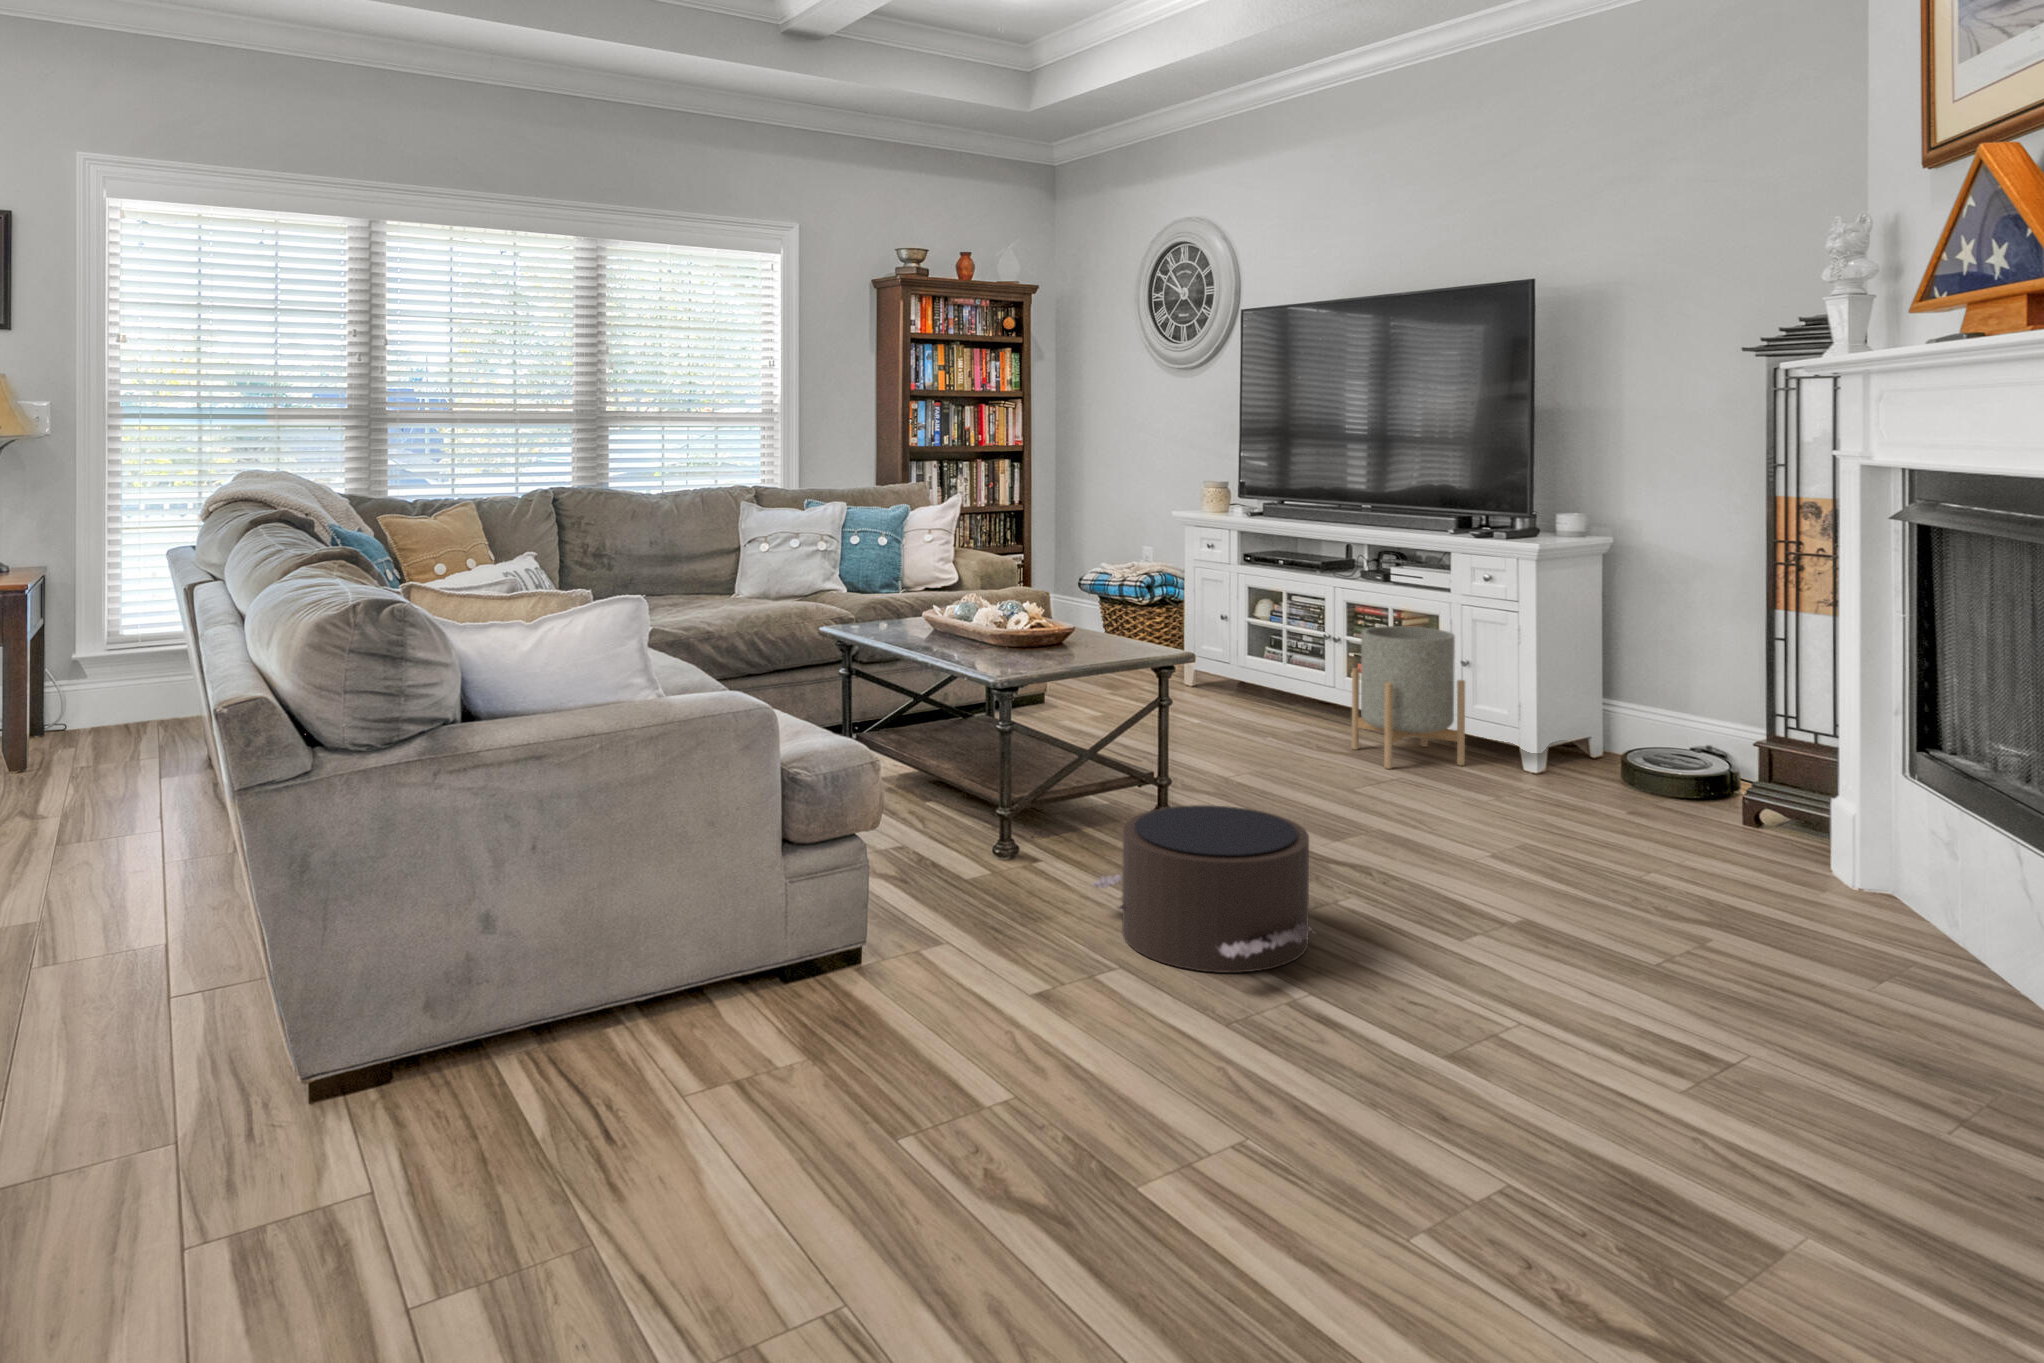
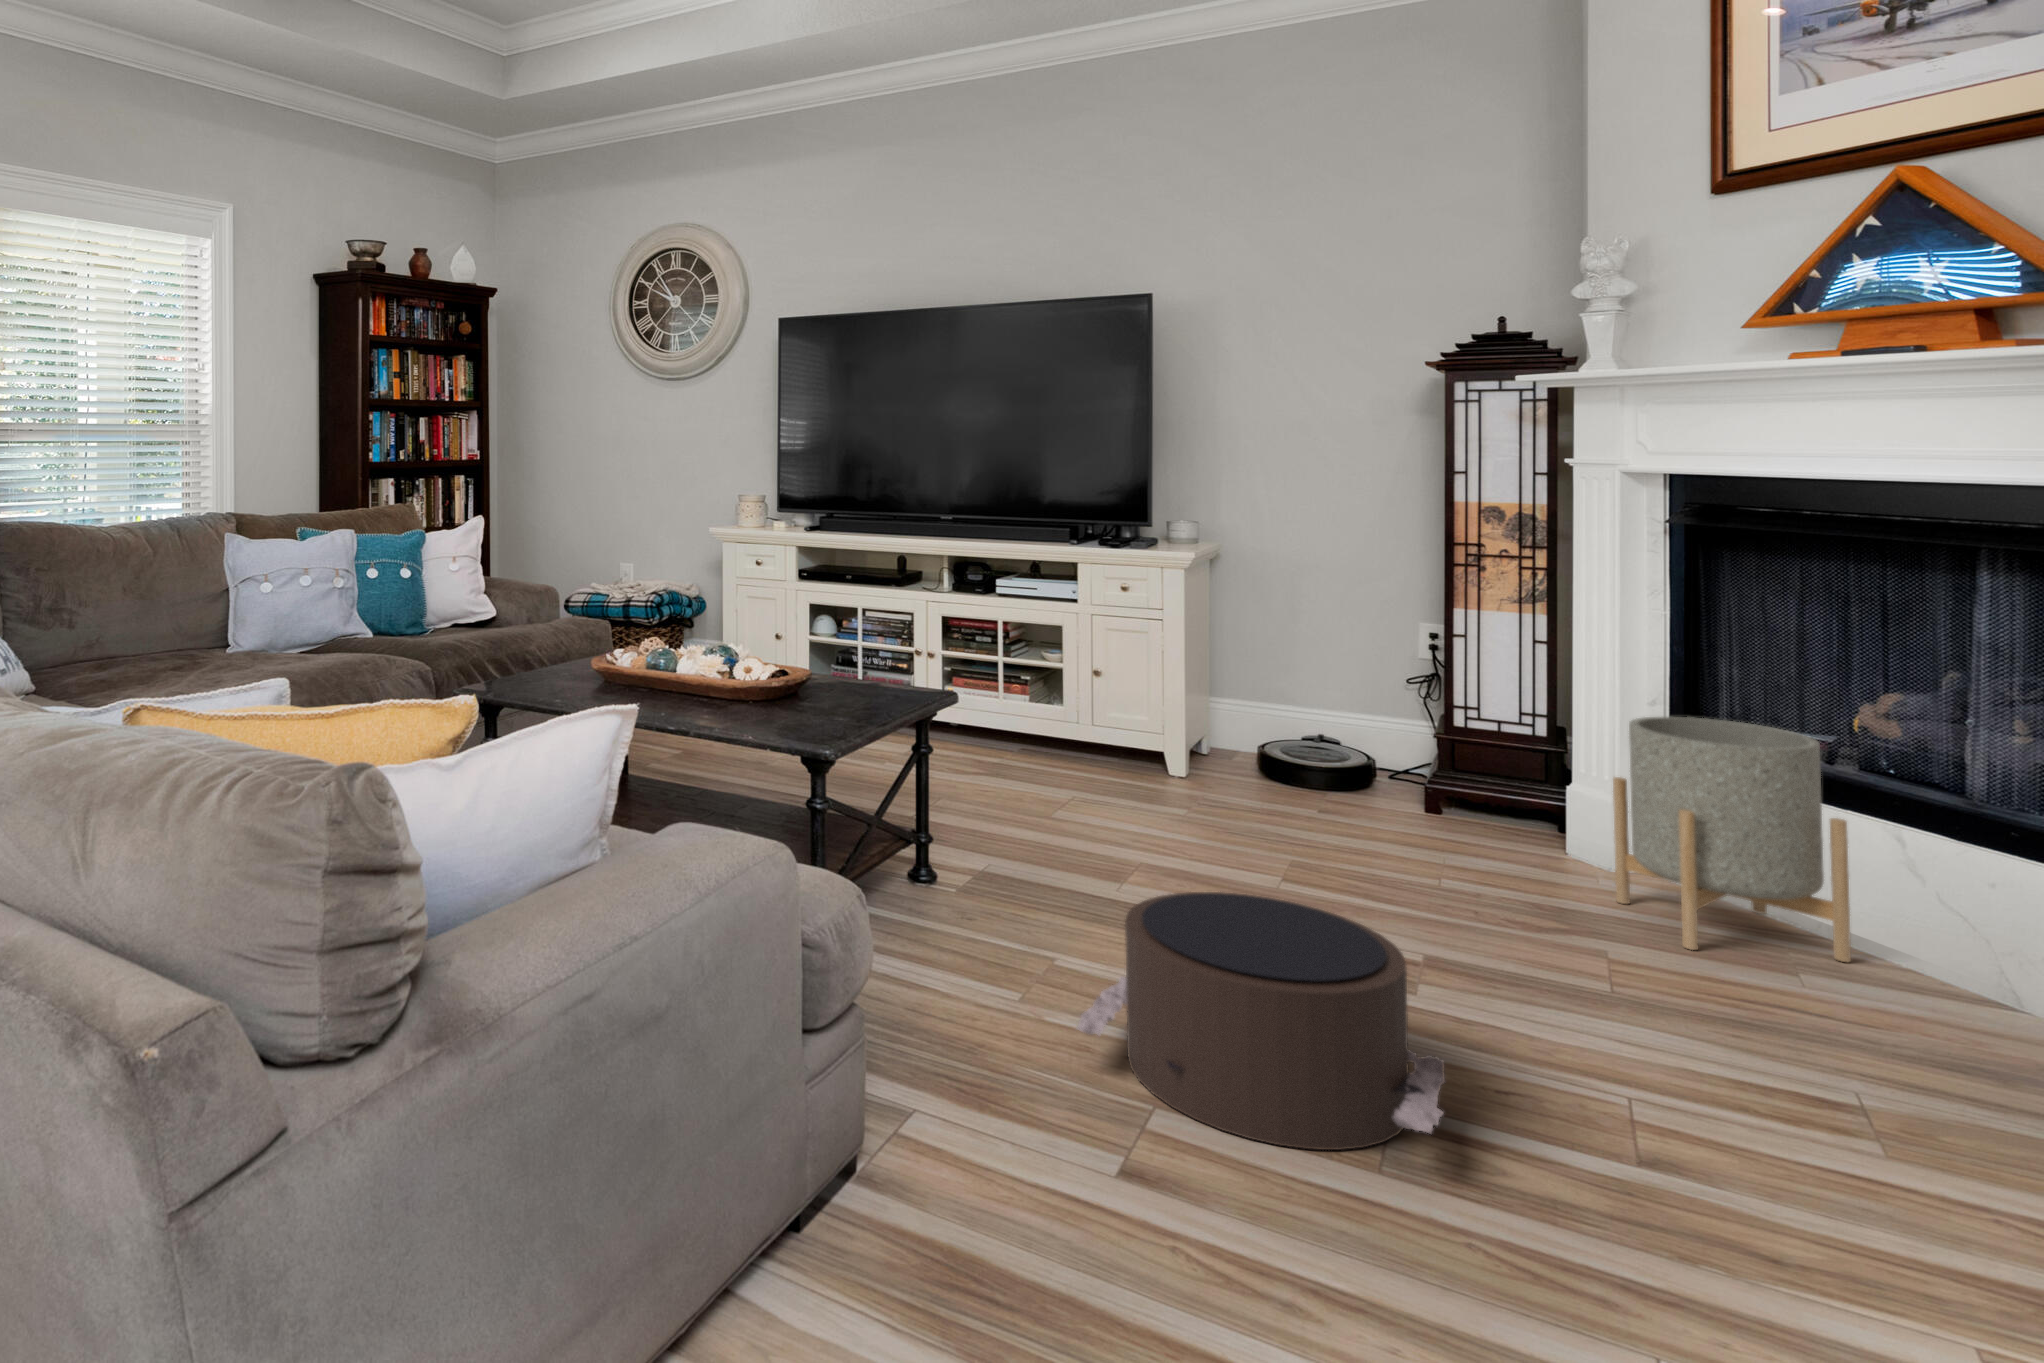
planter: present [1352,626,1465,769] -> present [1613,717,1851,962]

